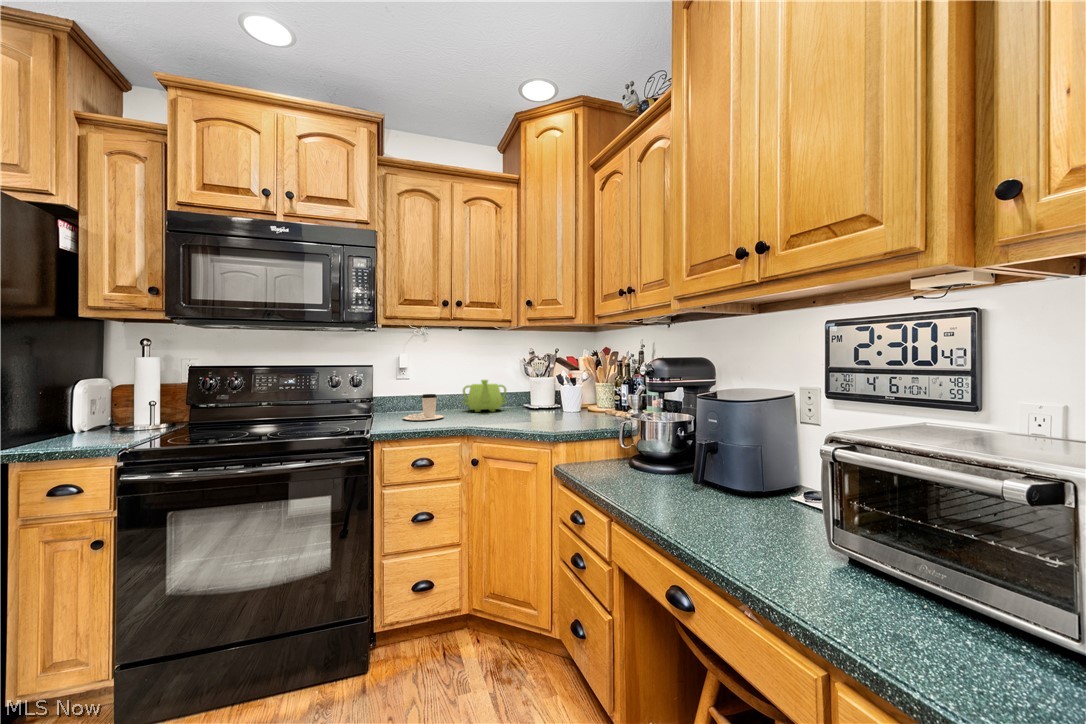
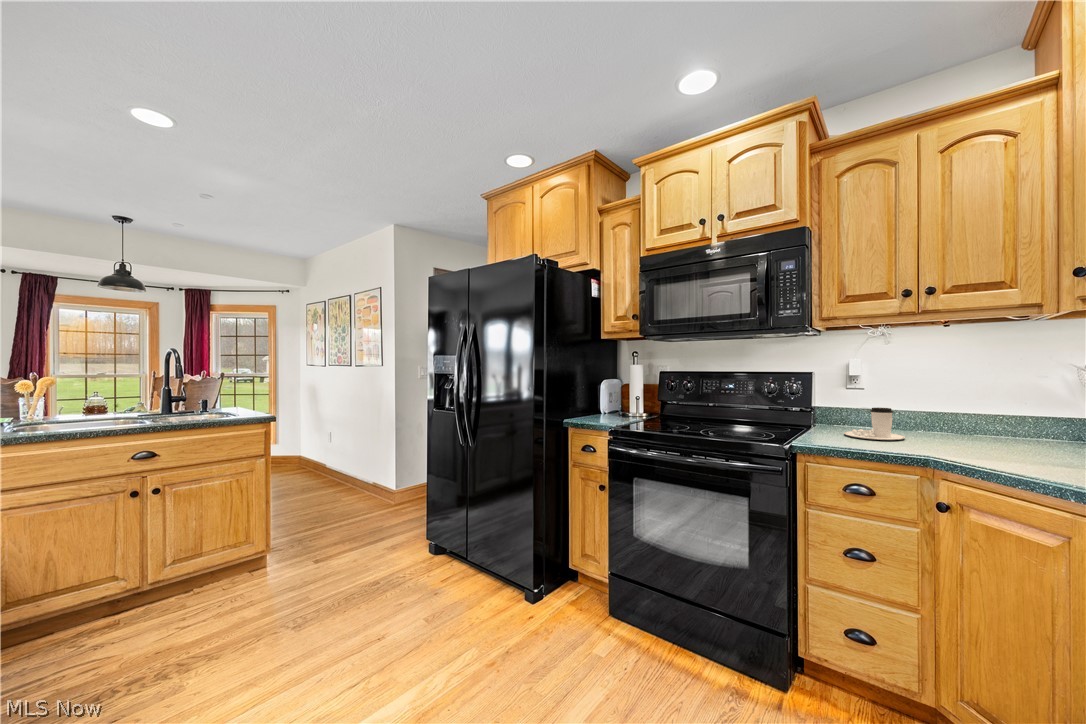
teapot: present [463,380,506,412] -> none [946,393,1039,441]

